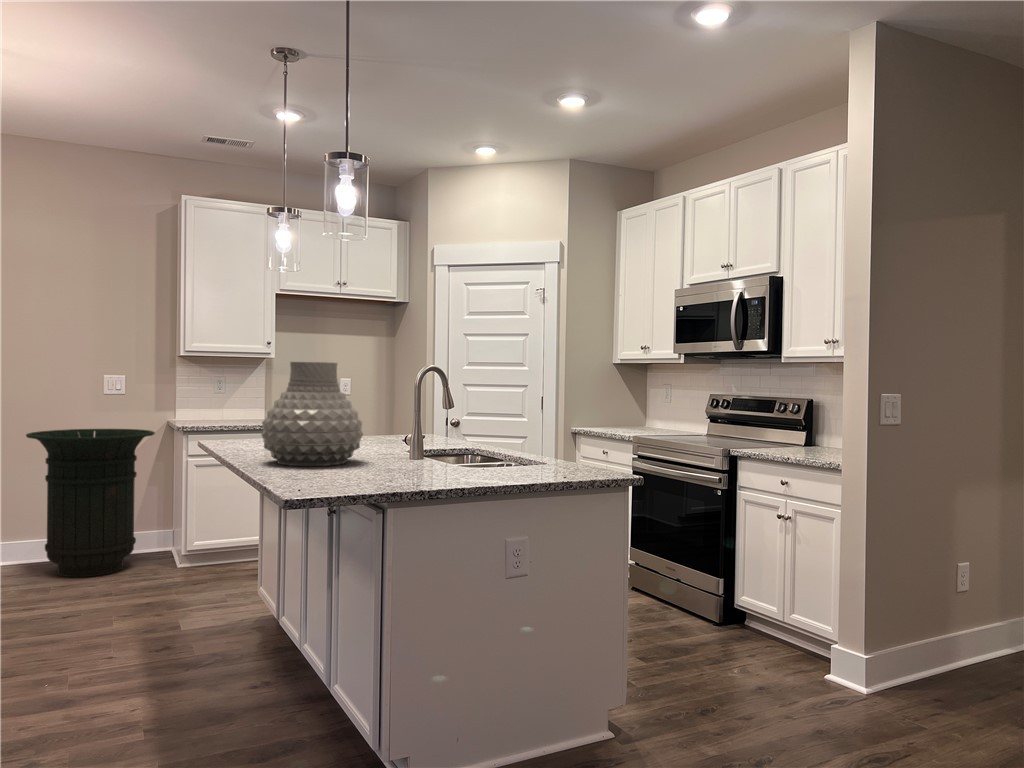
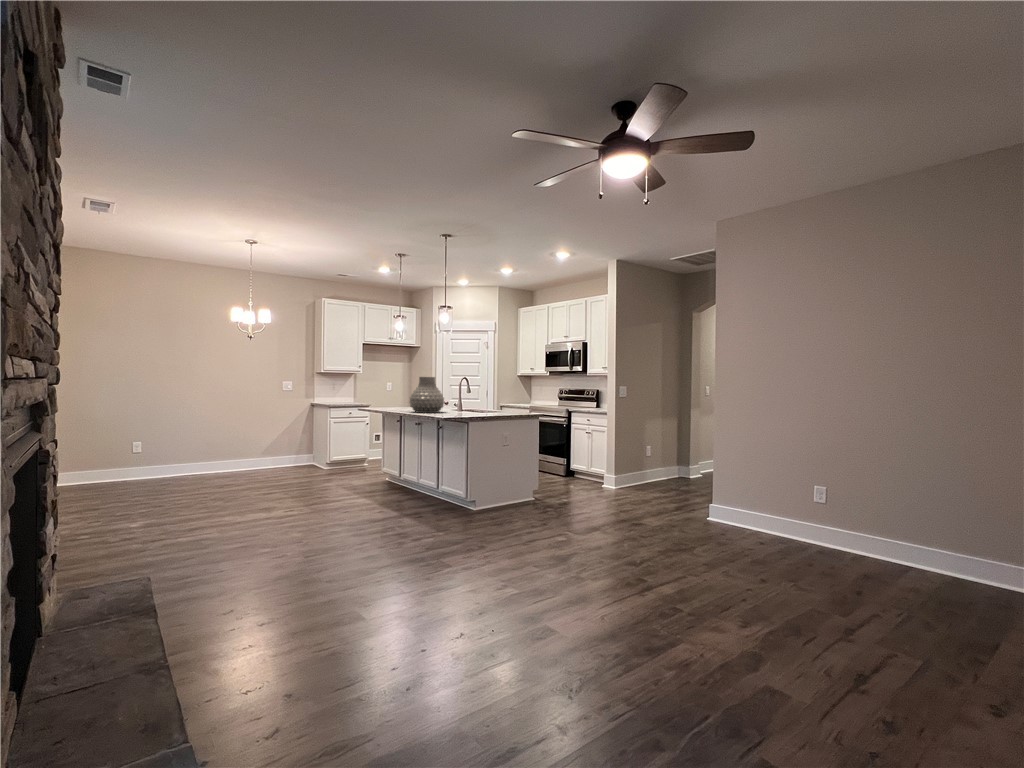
trash can: present [26,429,155,577] -> none [258,407,314,473]

